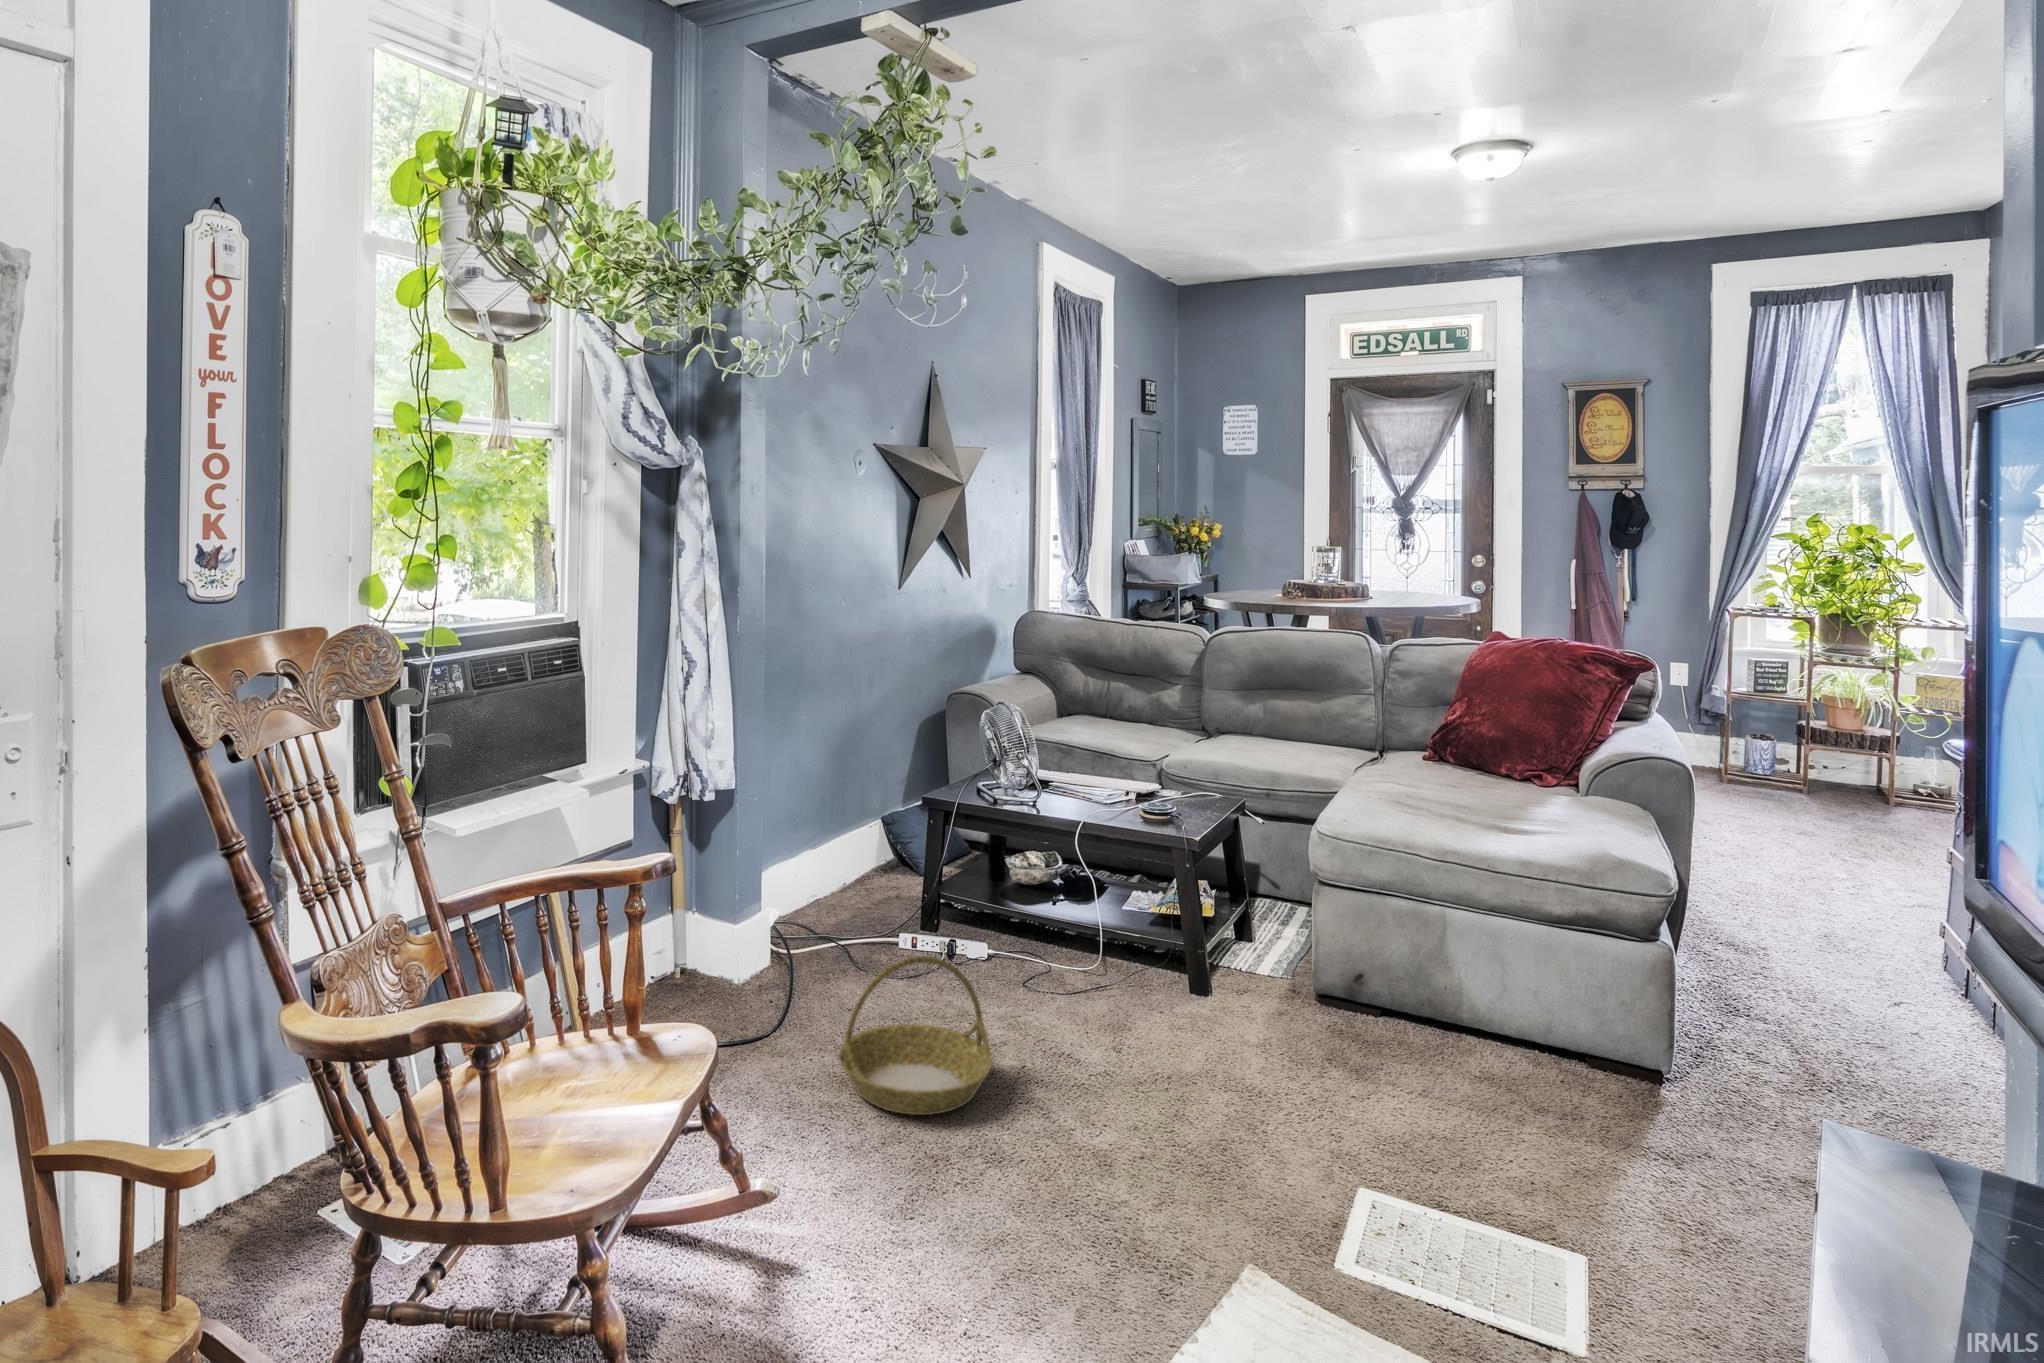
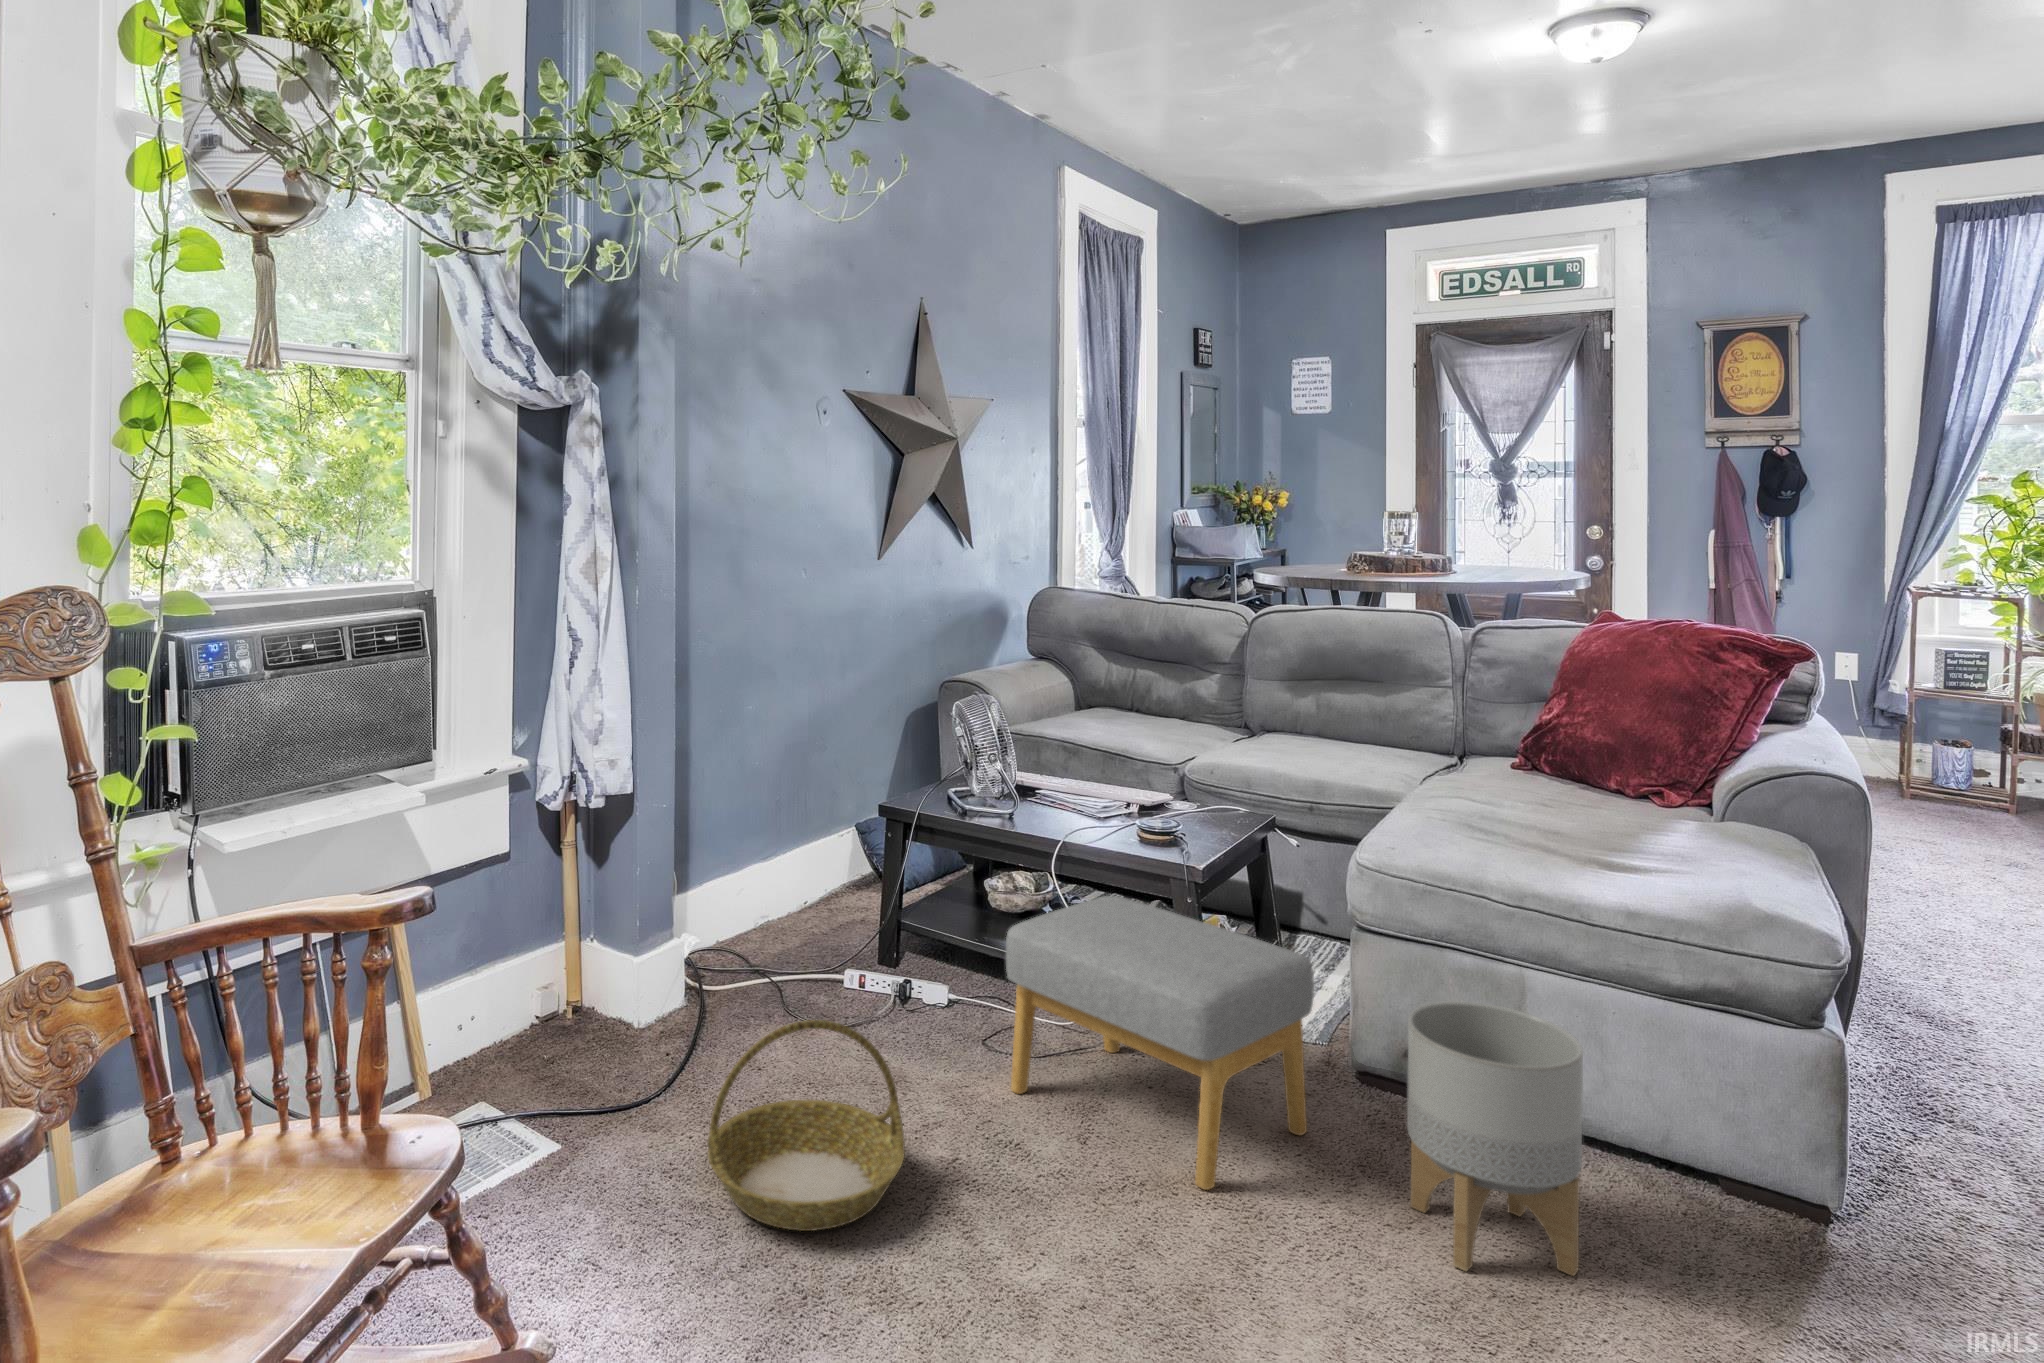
footstool: none [1049,863,1290,1079] -> present [1006,896,1314,1190]
planter: none [1366,930,1493,1123] -> present [1407,1001,1583,1276]

